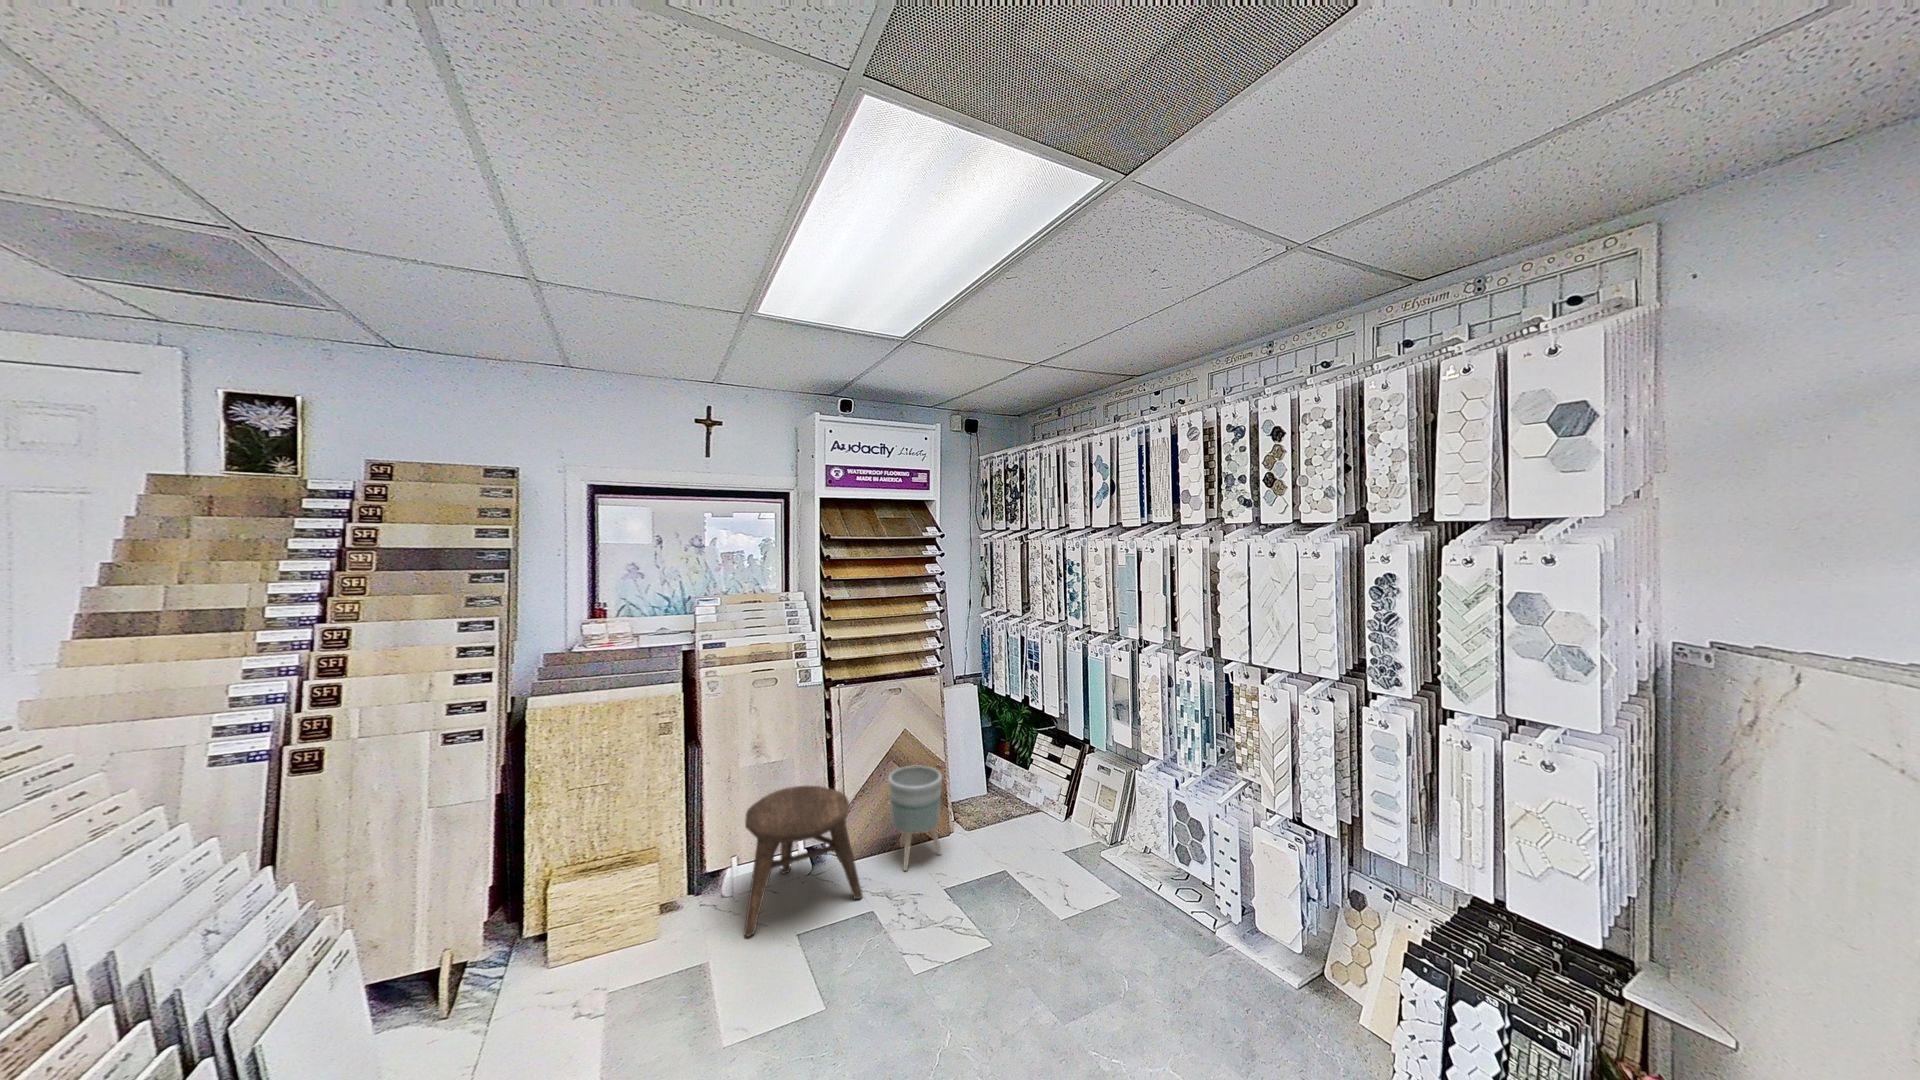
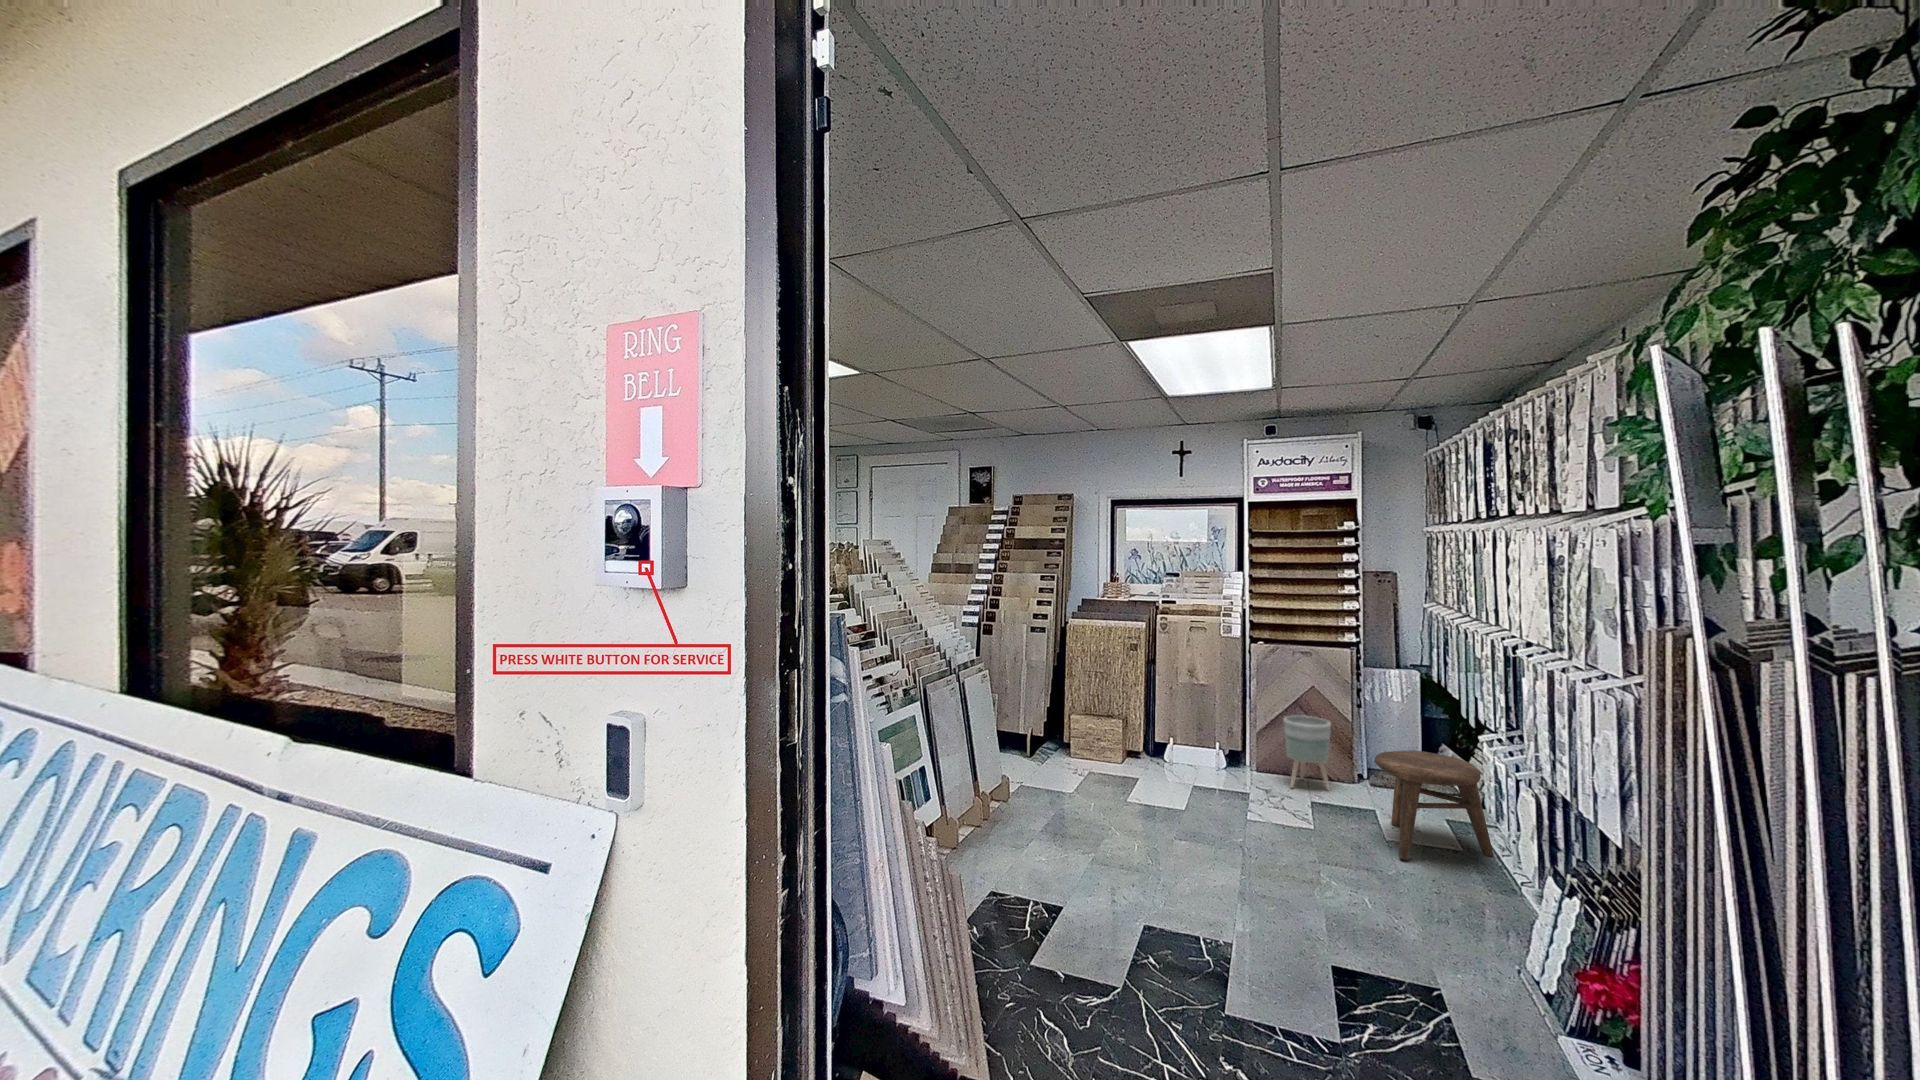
stool: present [744,786,862,936] -> present [1375,750,1494,860]

